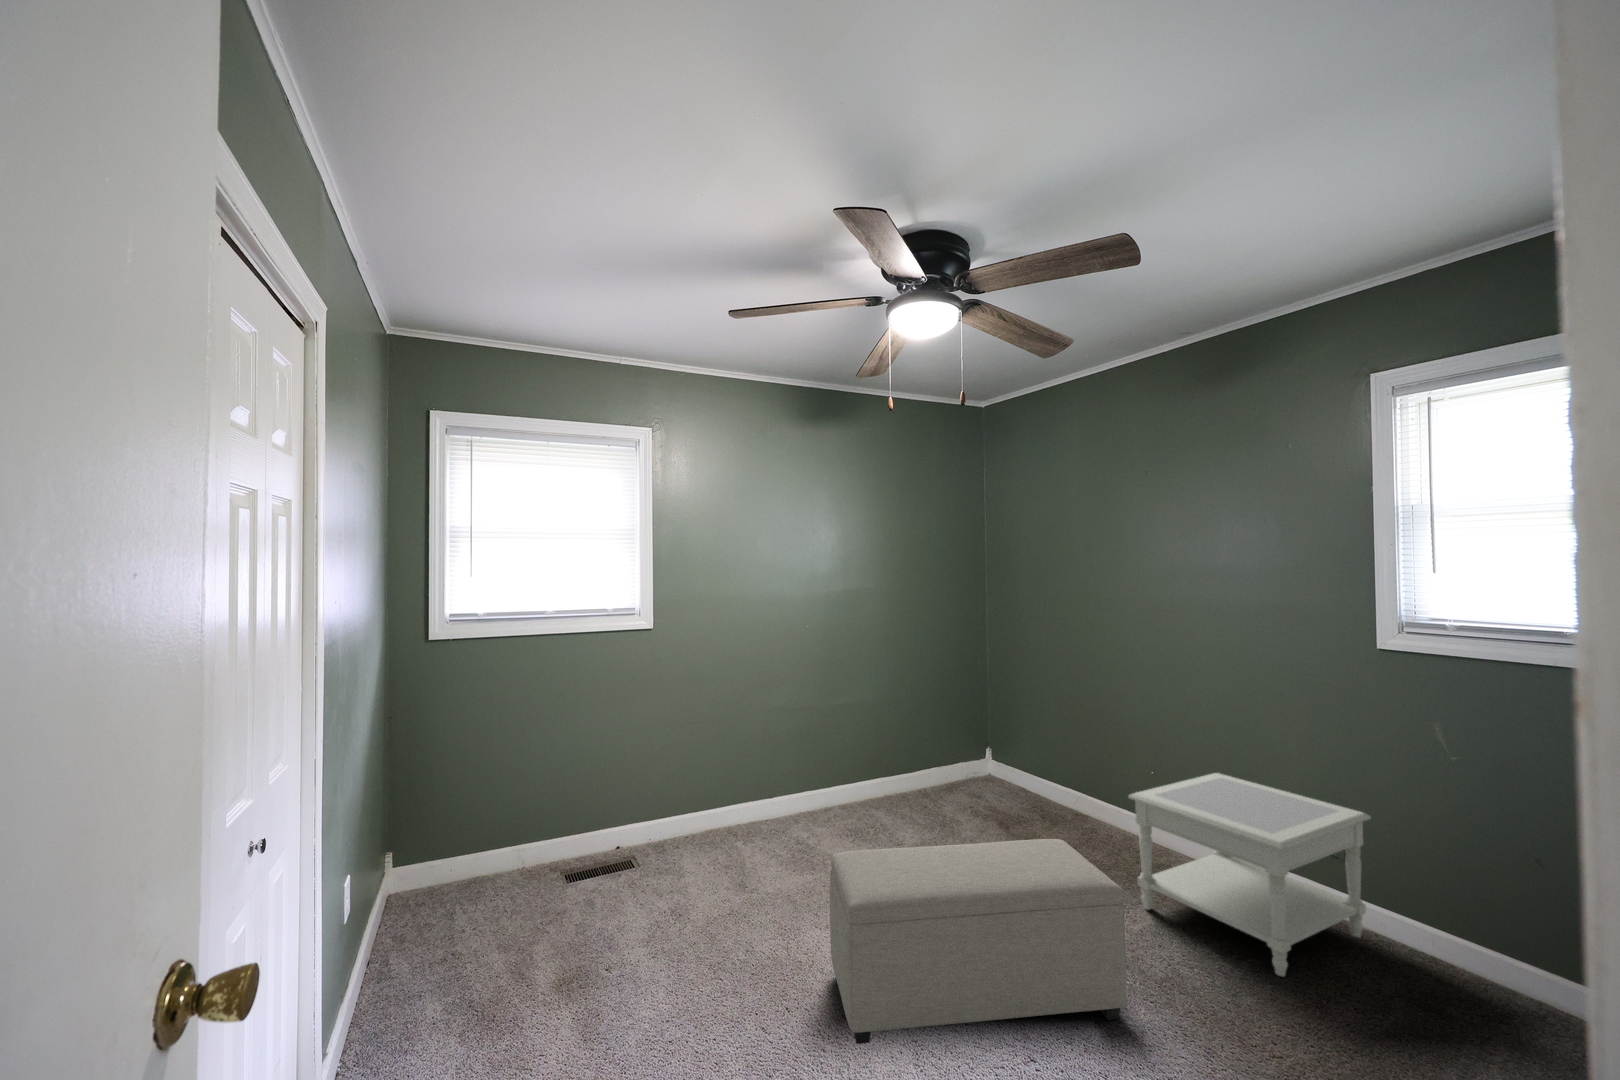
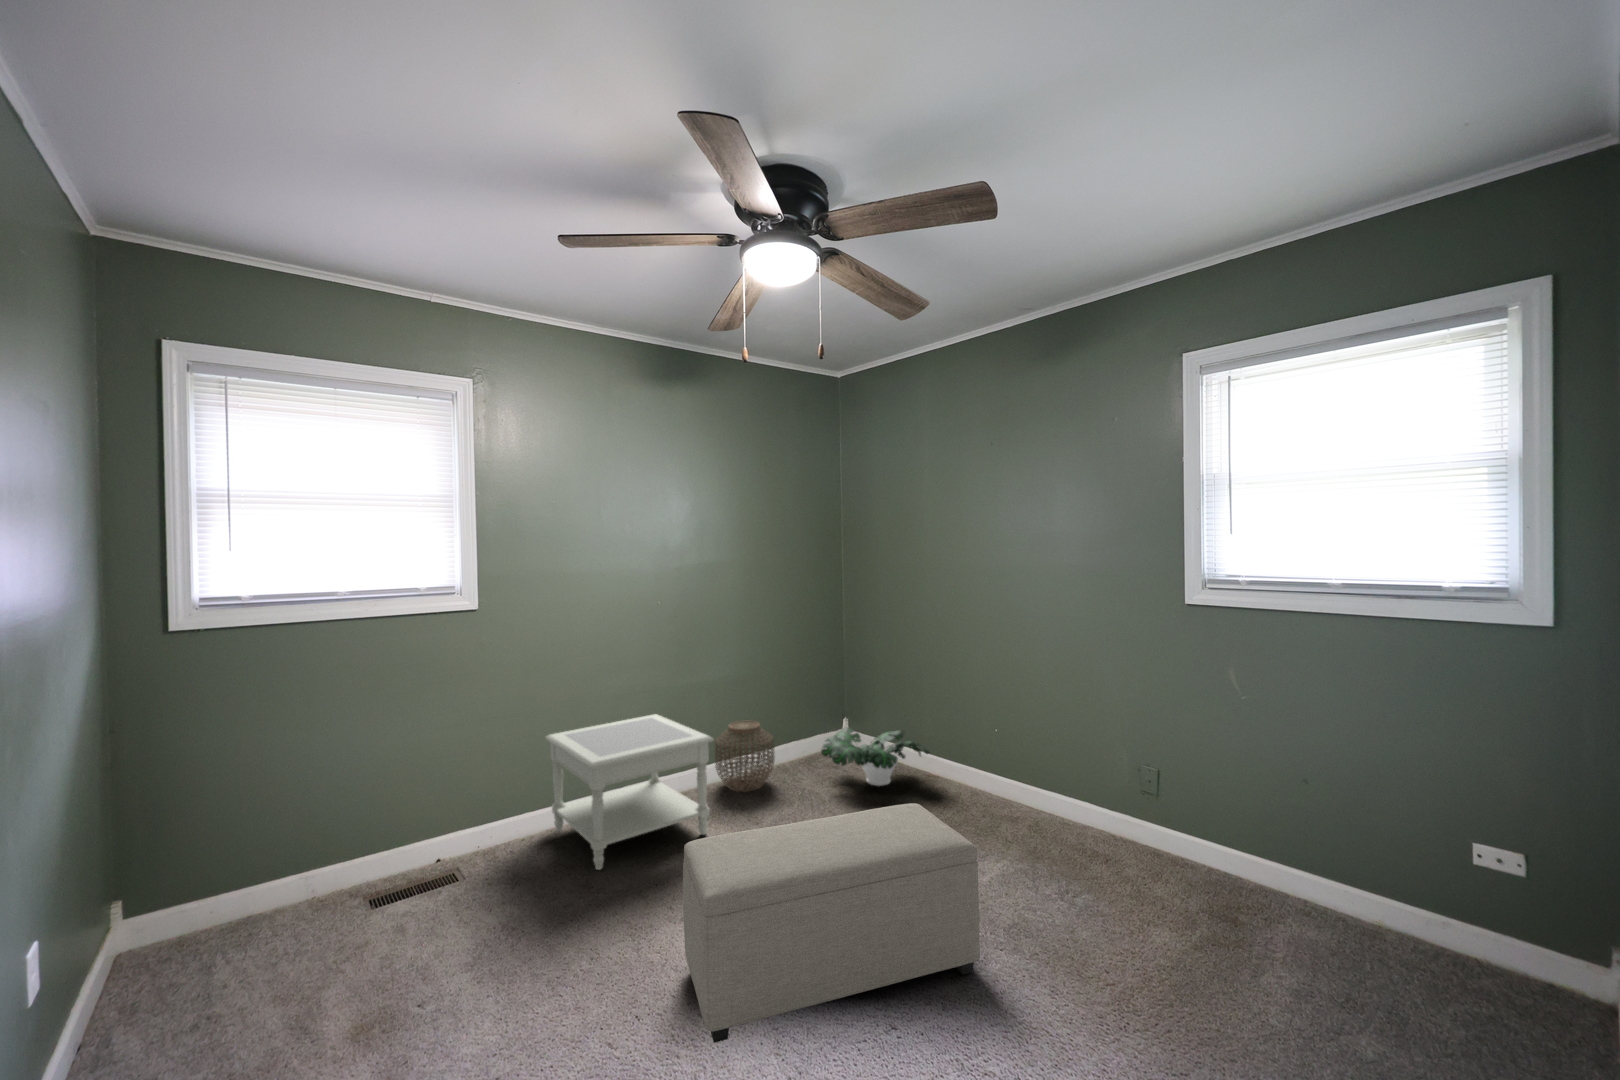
woven basket: none [862,743,920,813] -> present [715,721,774,792]
potted plant: none [967,757,1081,820] -> present [821,727,929,786]
side table: present [1128,773,1371,976] -> present [545,714,714,870]

